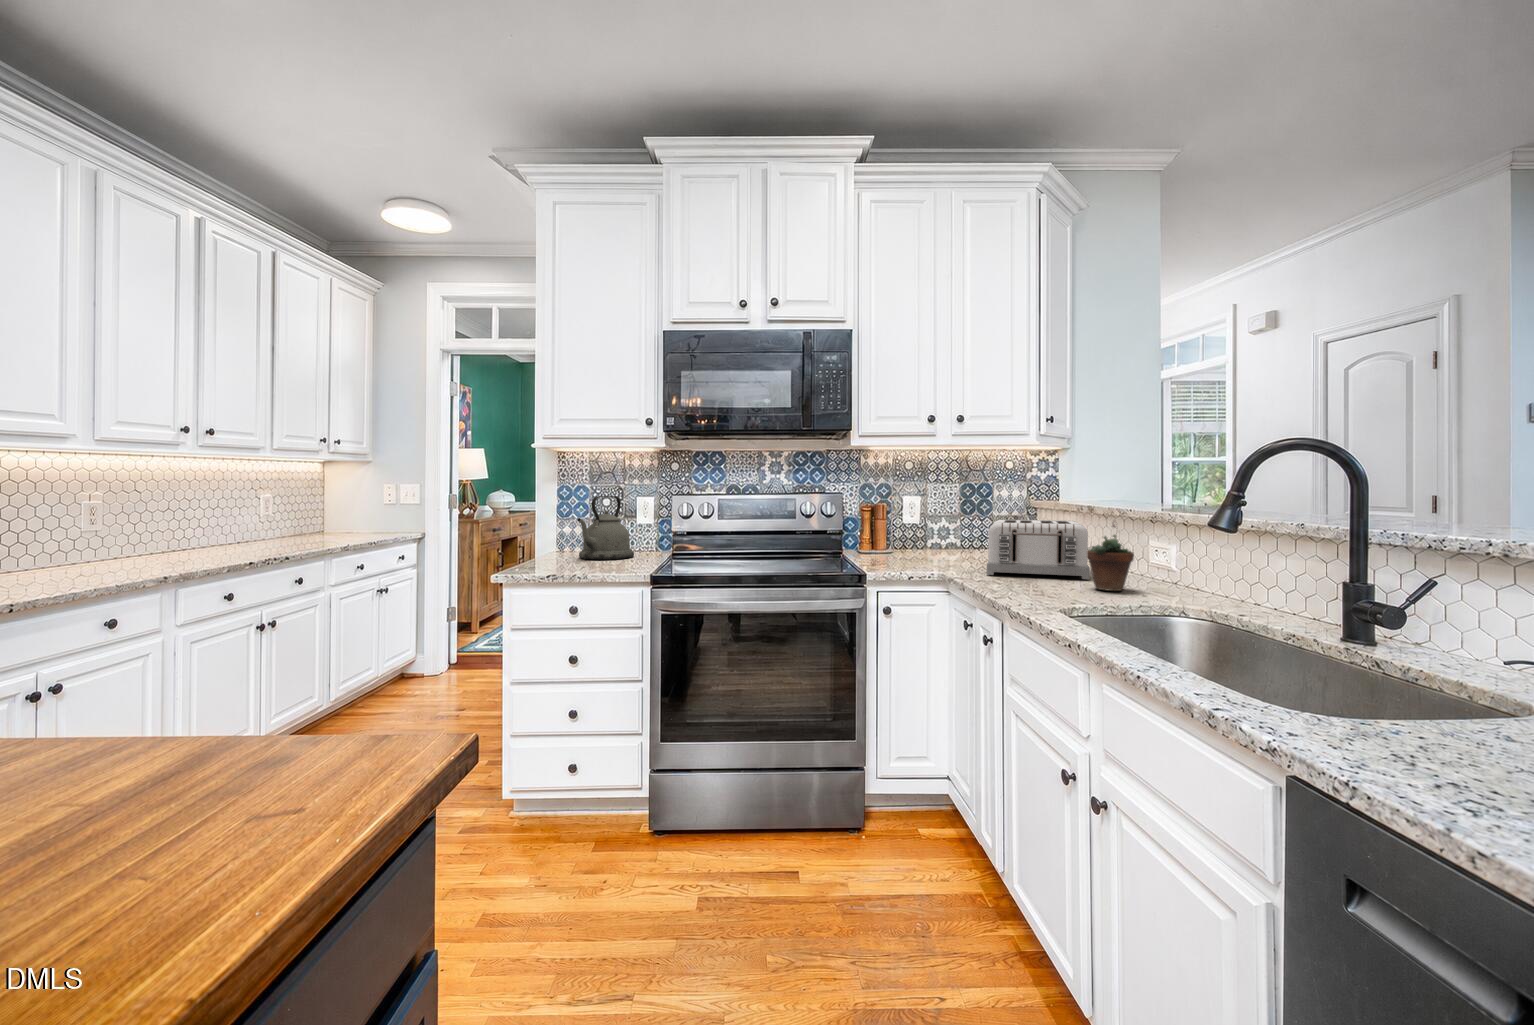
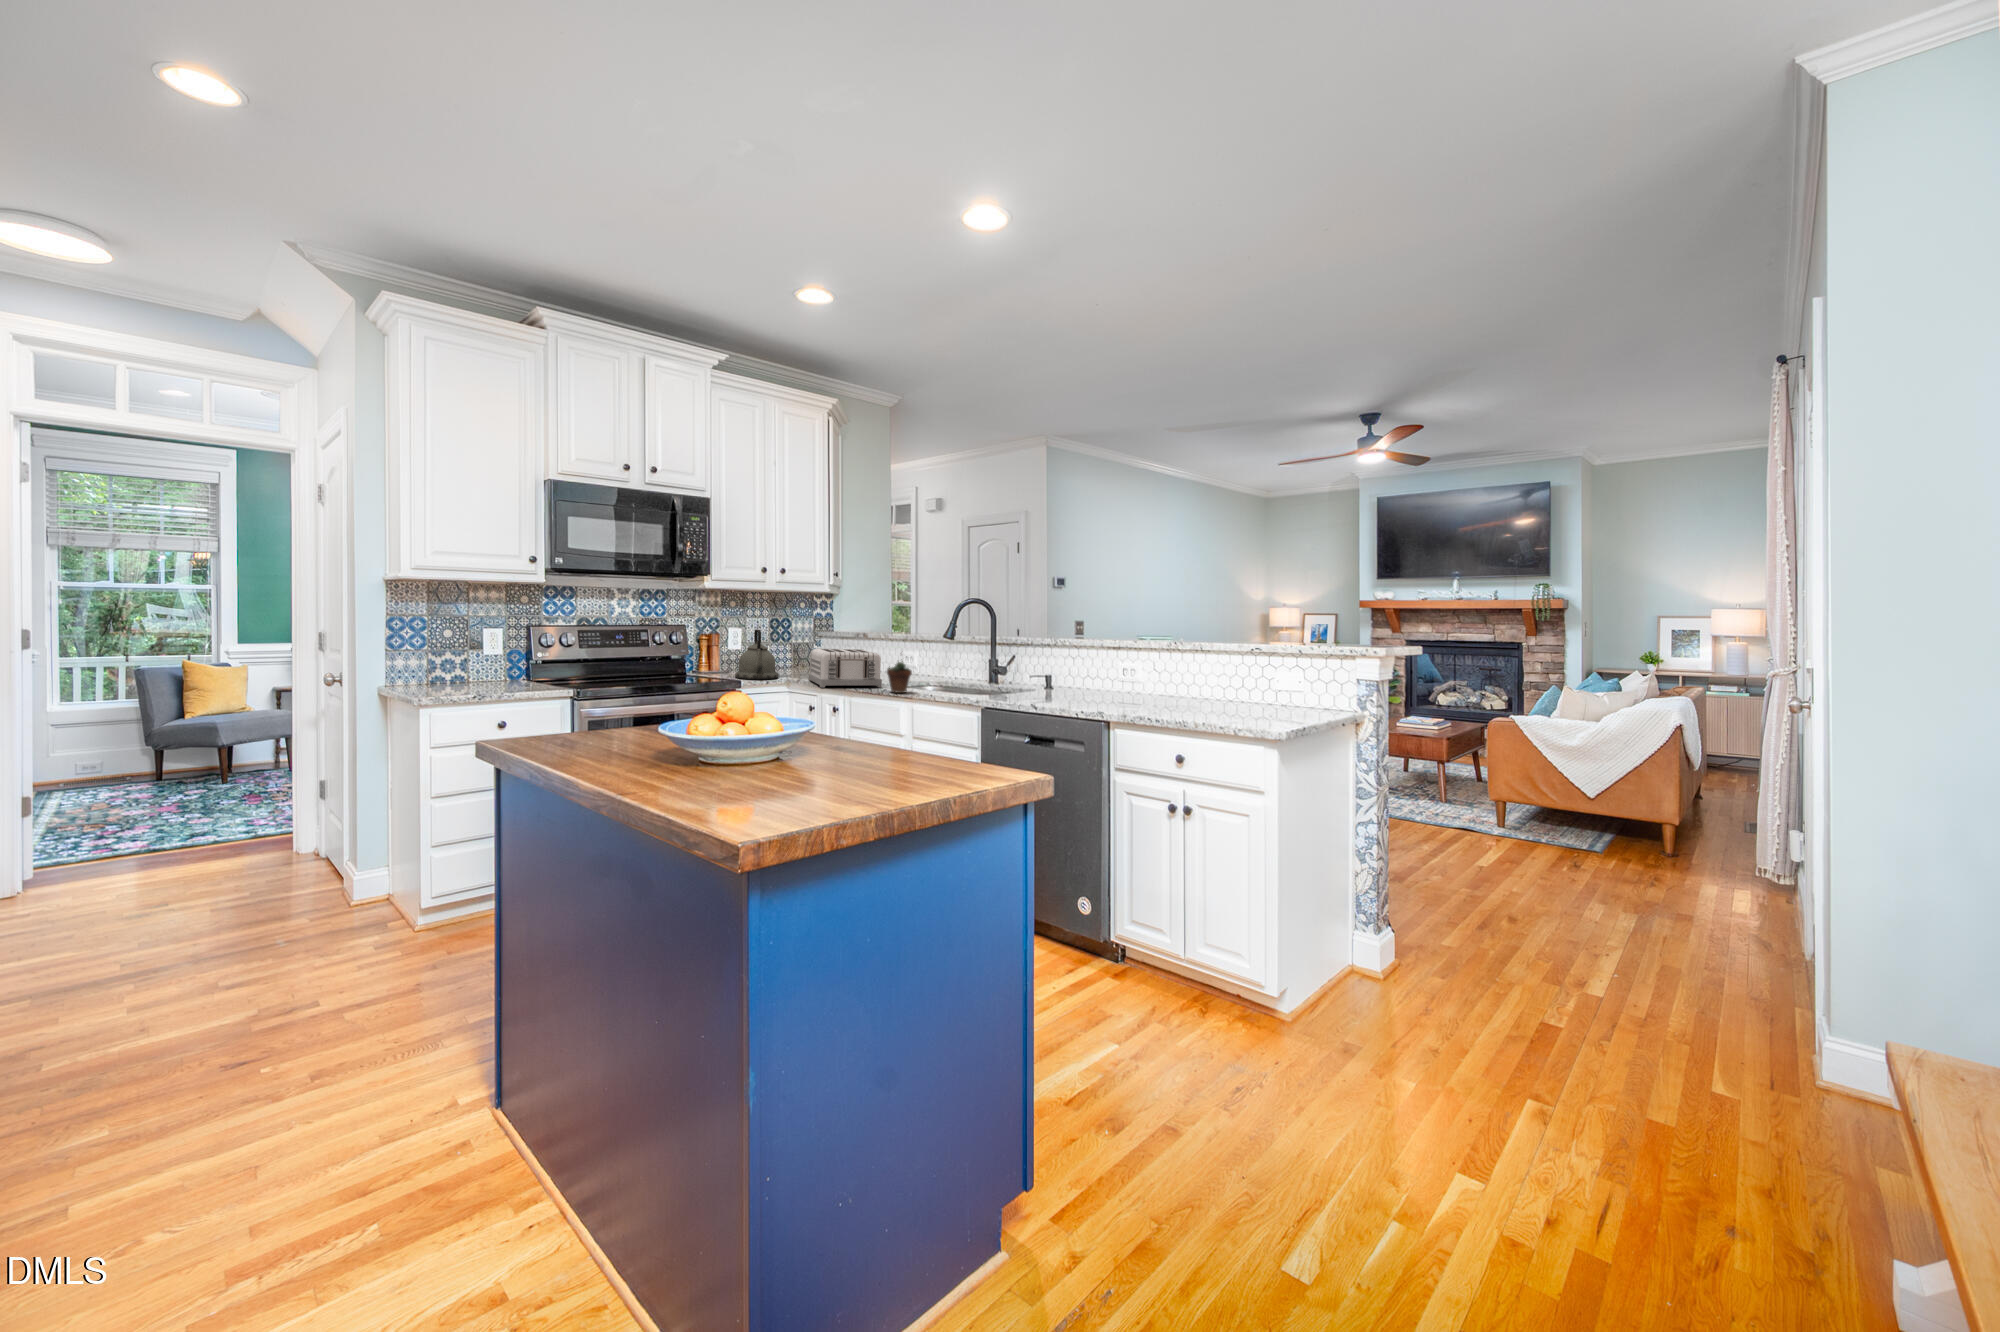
kettle: present [578,496,634,559] -> present [735,629,779,679]

